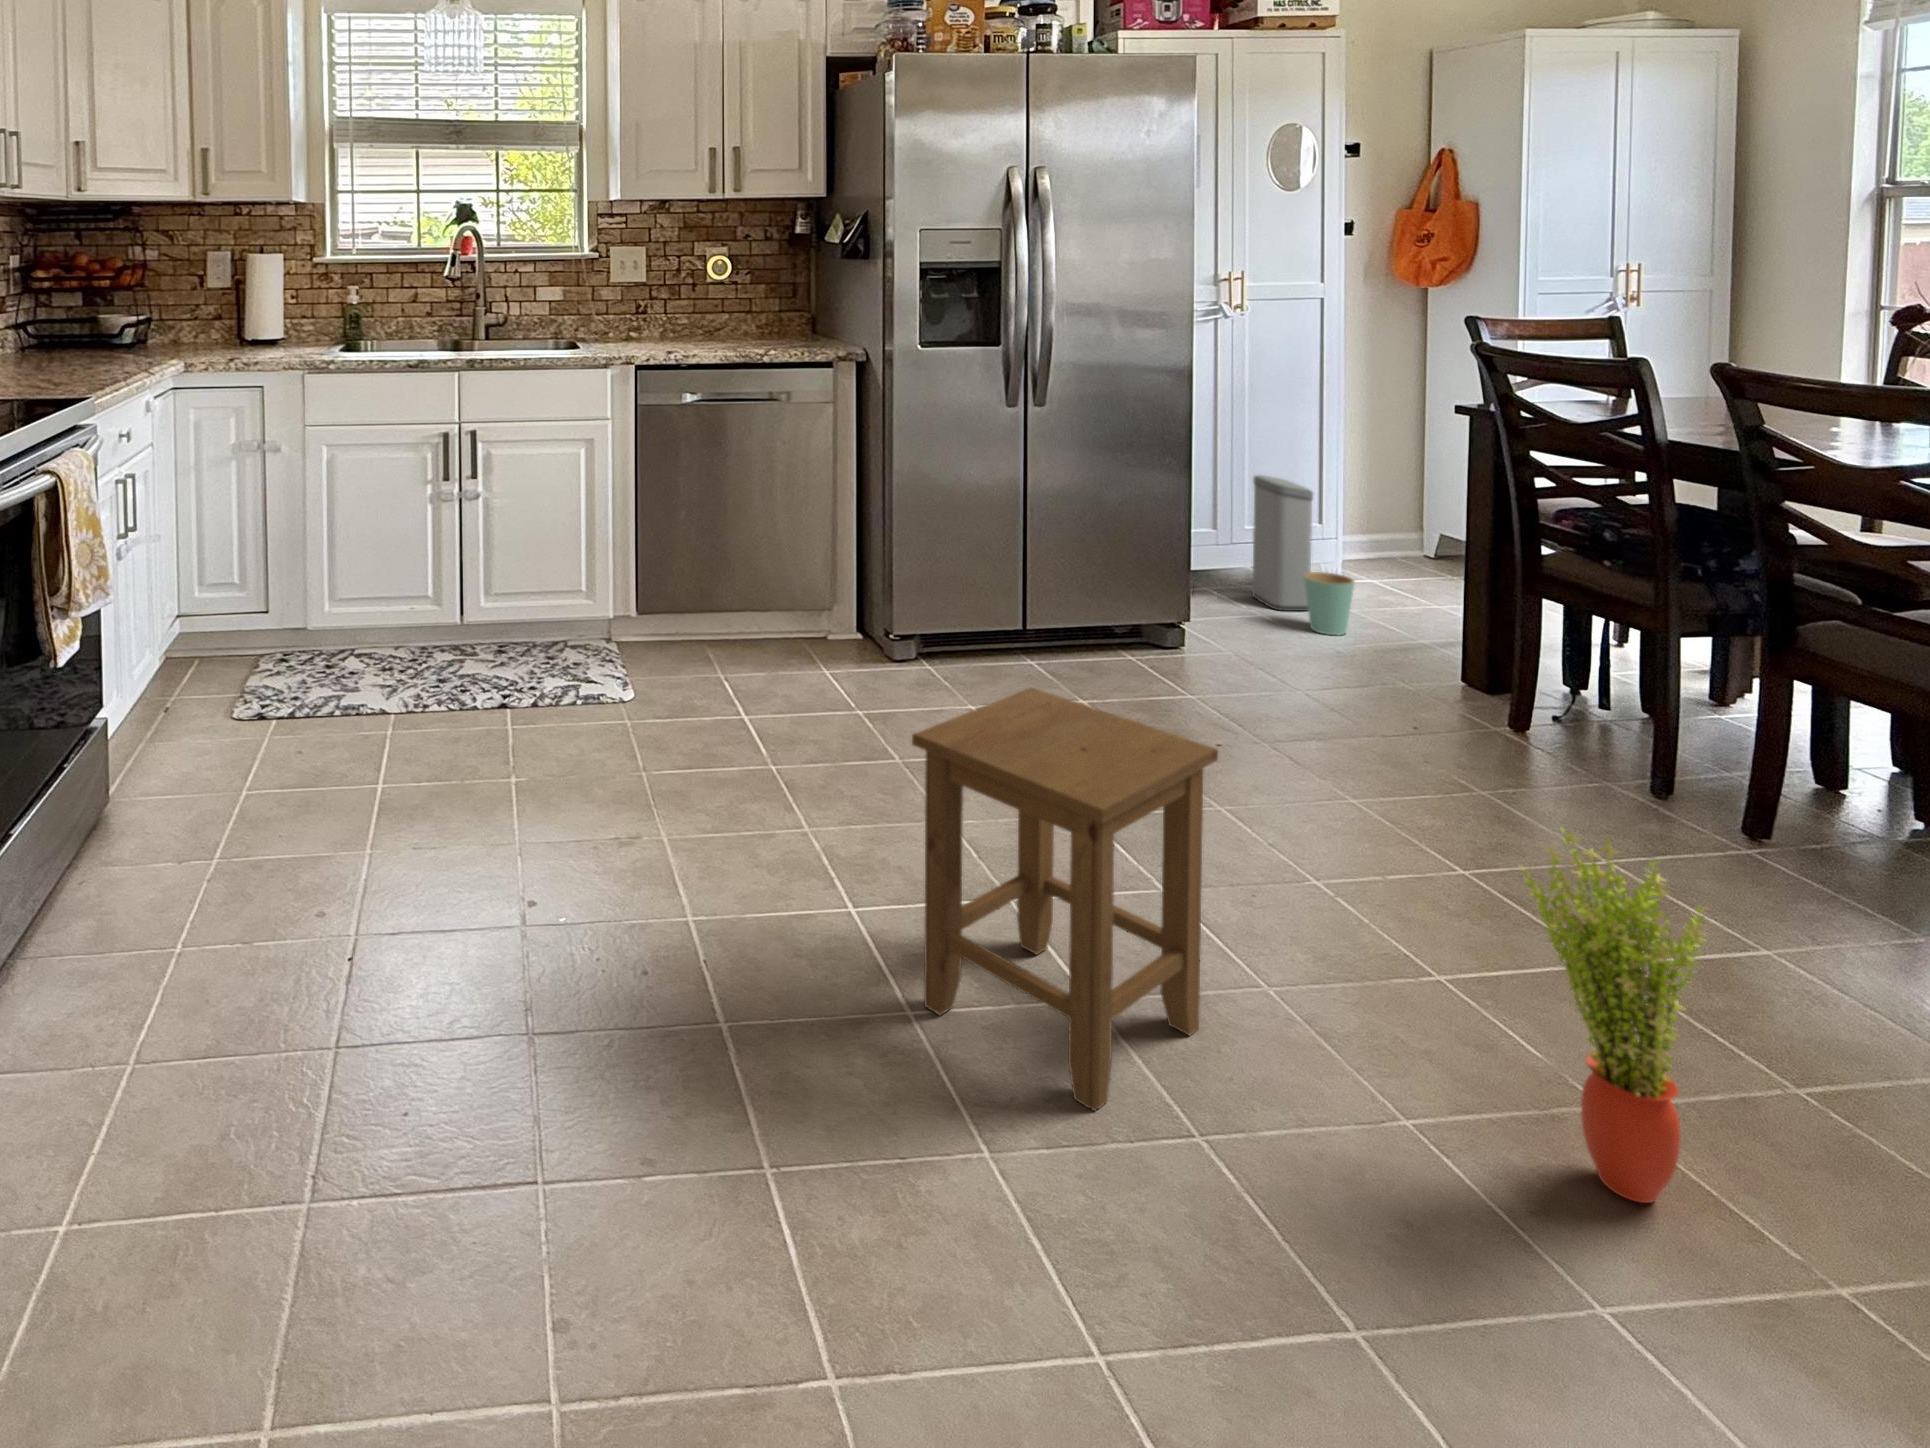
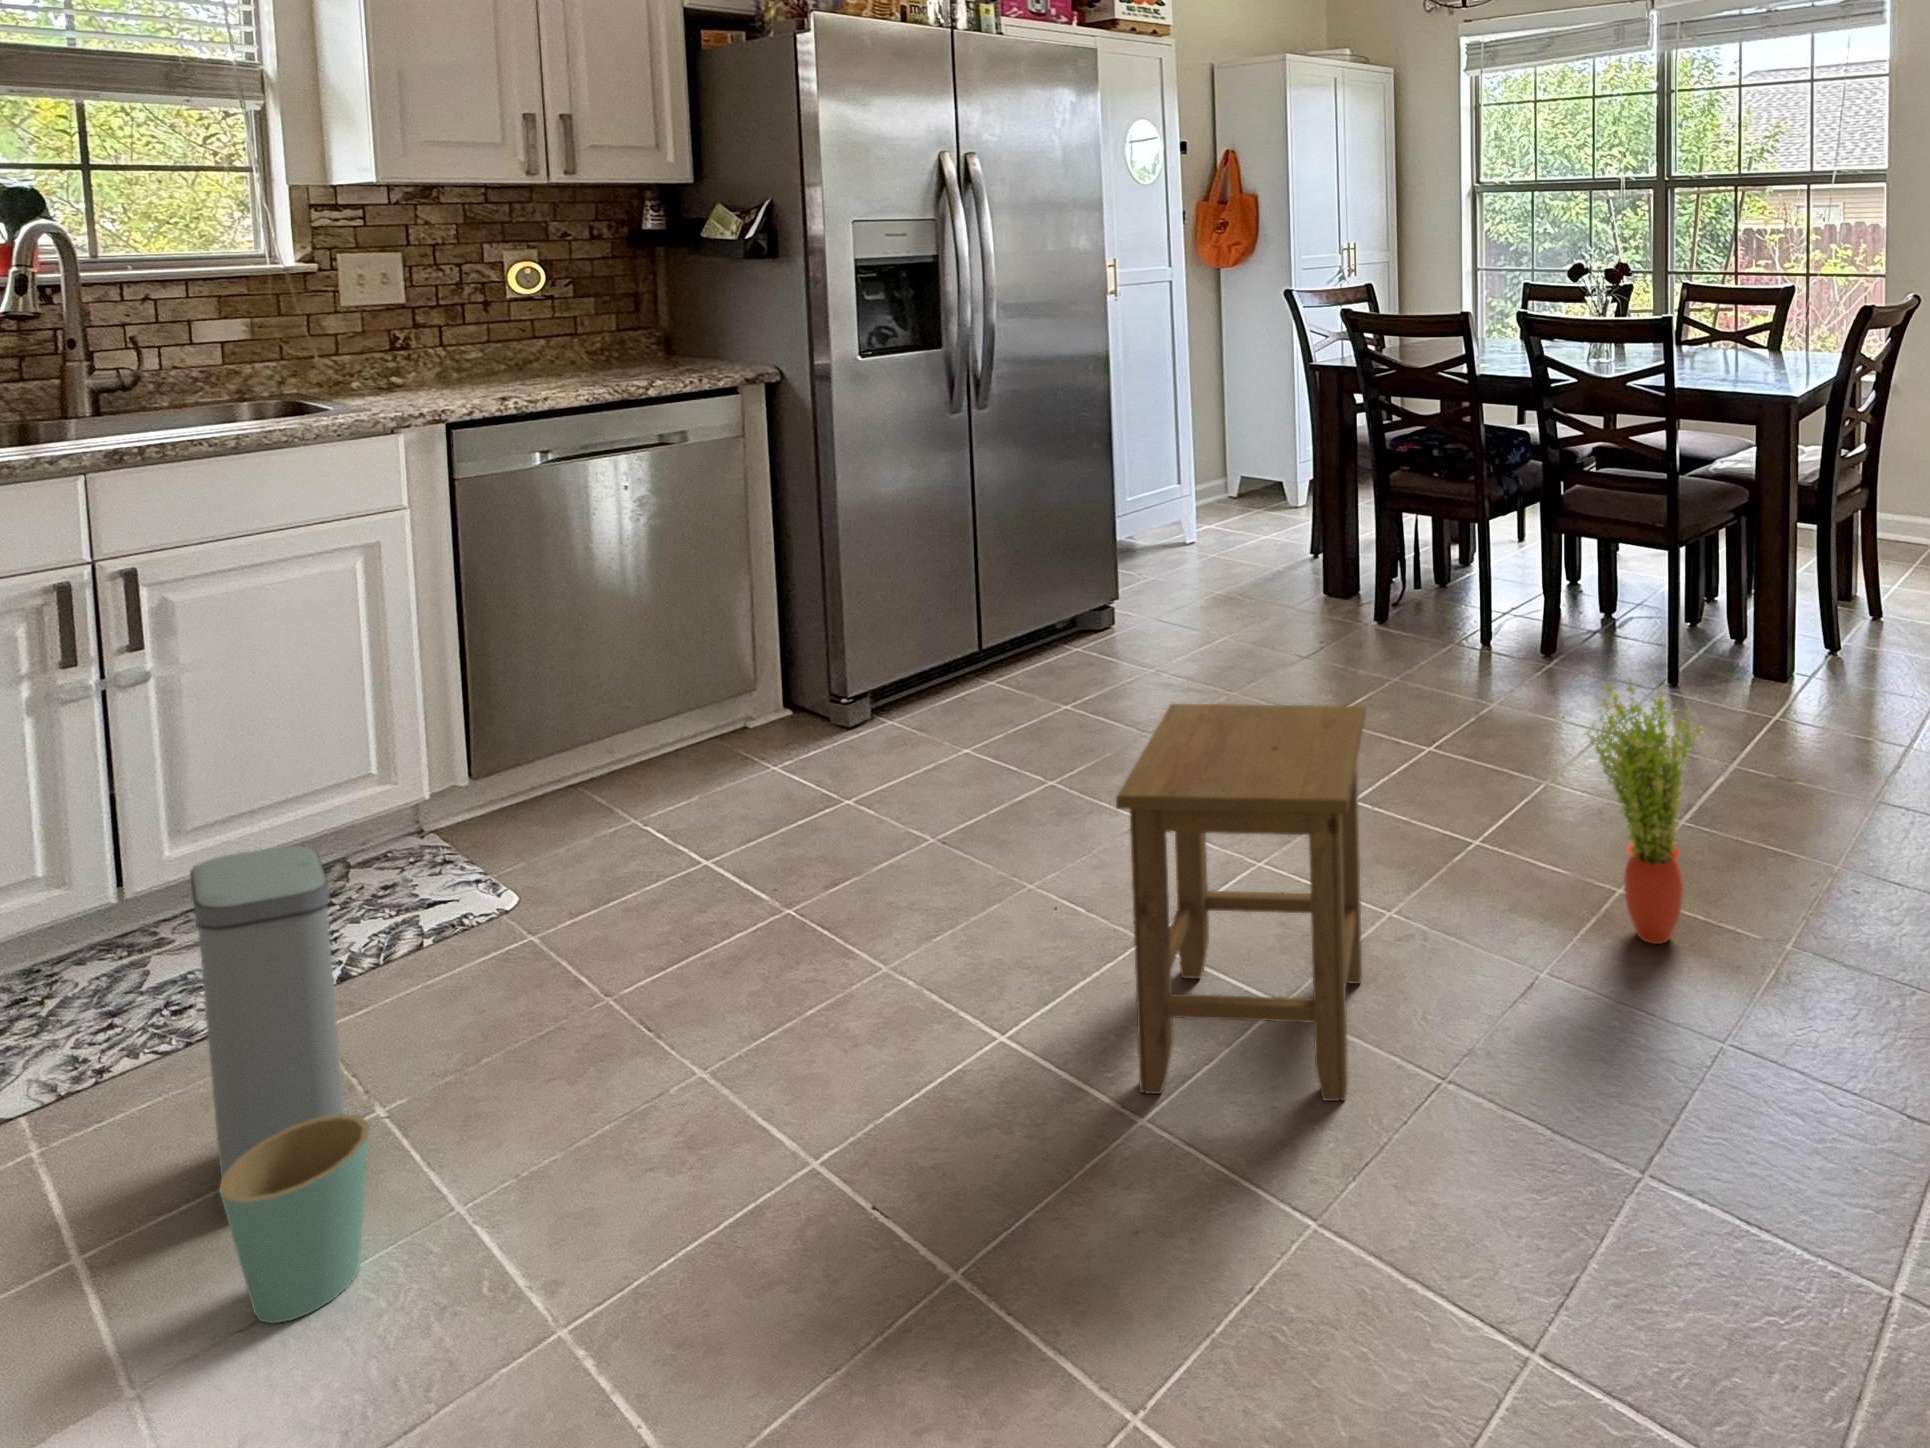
trash can: present [1252,475,1355,635] -> present [190,846,370,1324]

